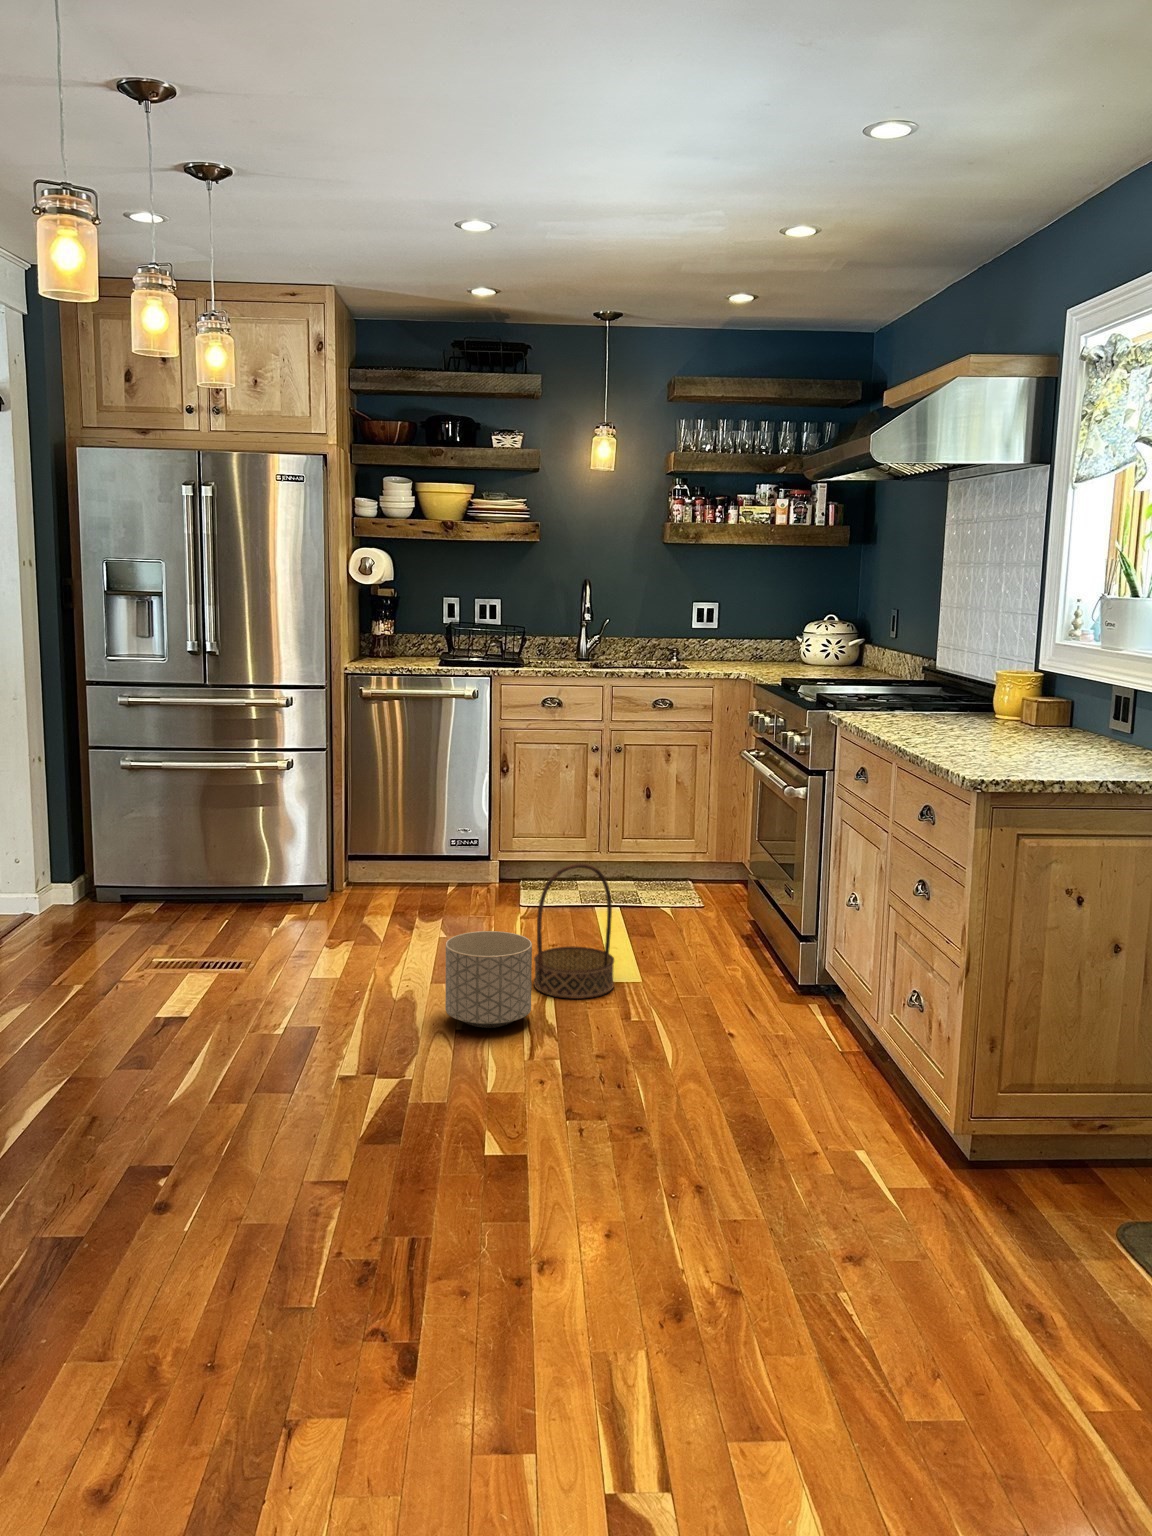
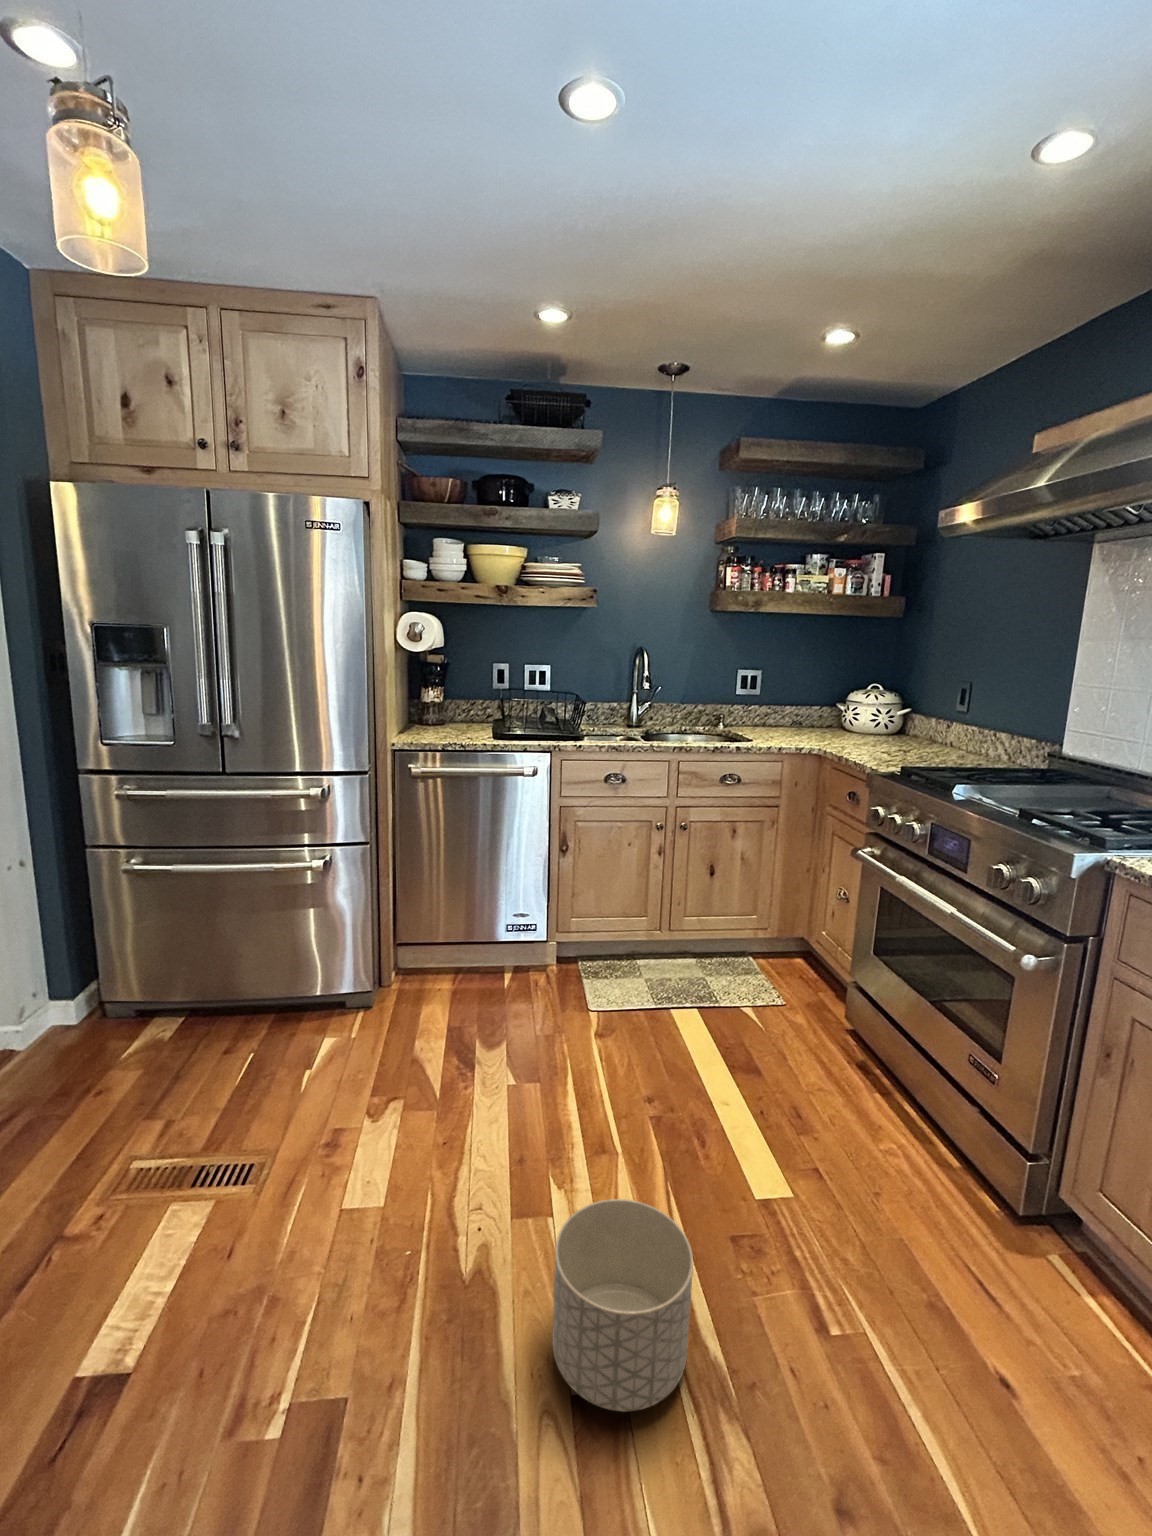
basket: present [534,863,614,999] -> none [654,1058,768,1261]

